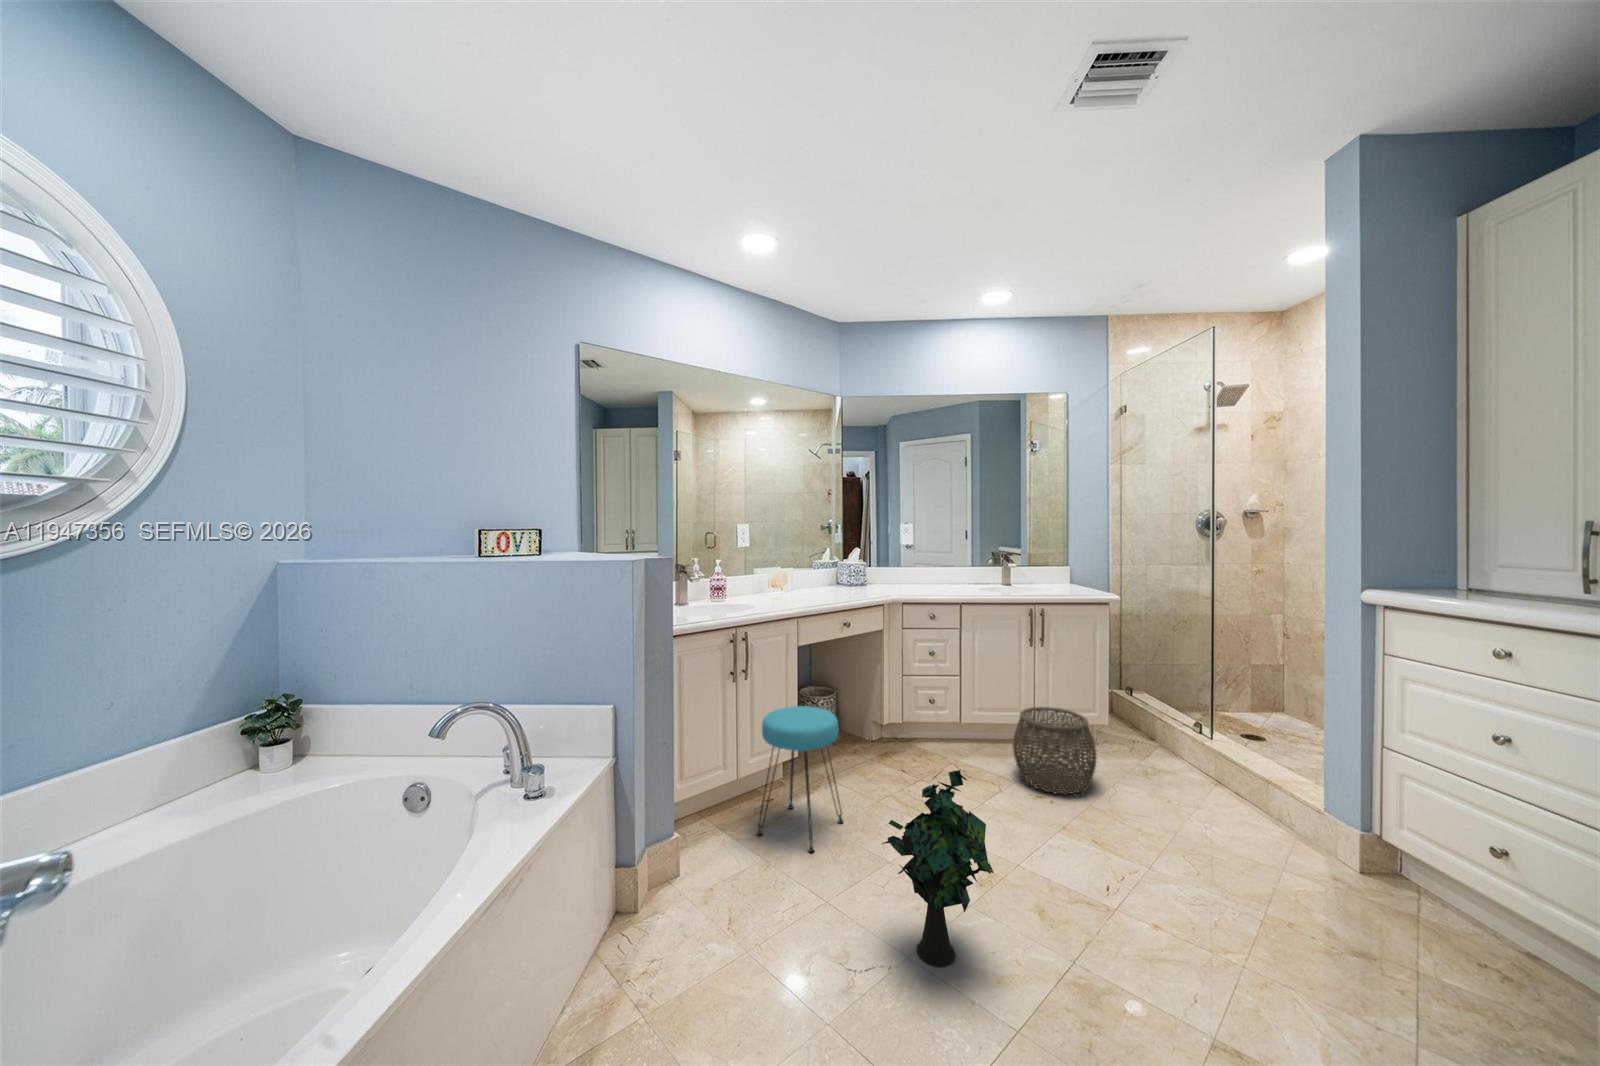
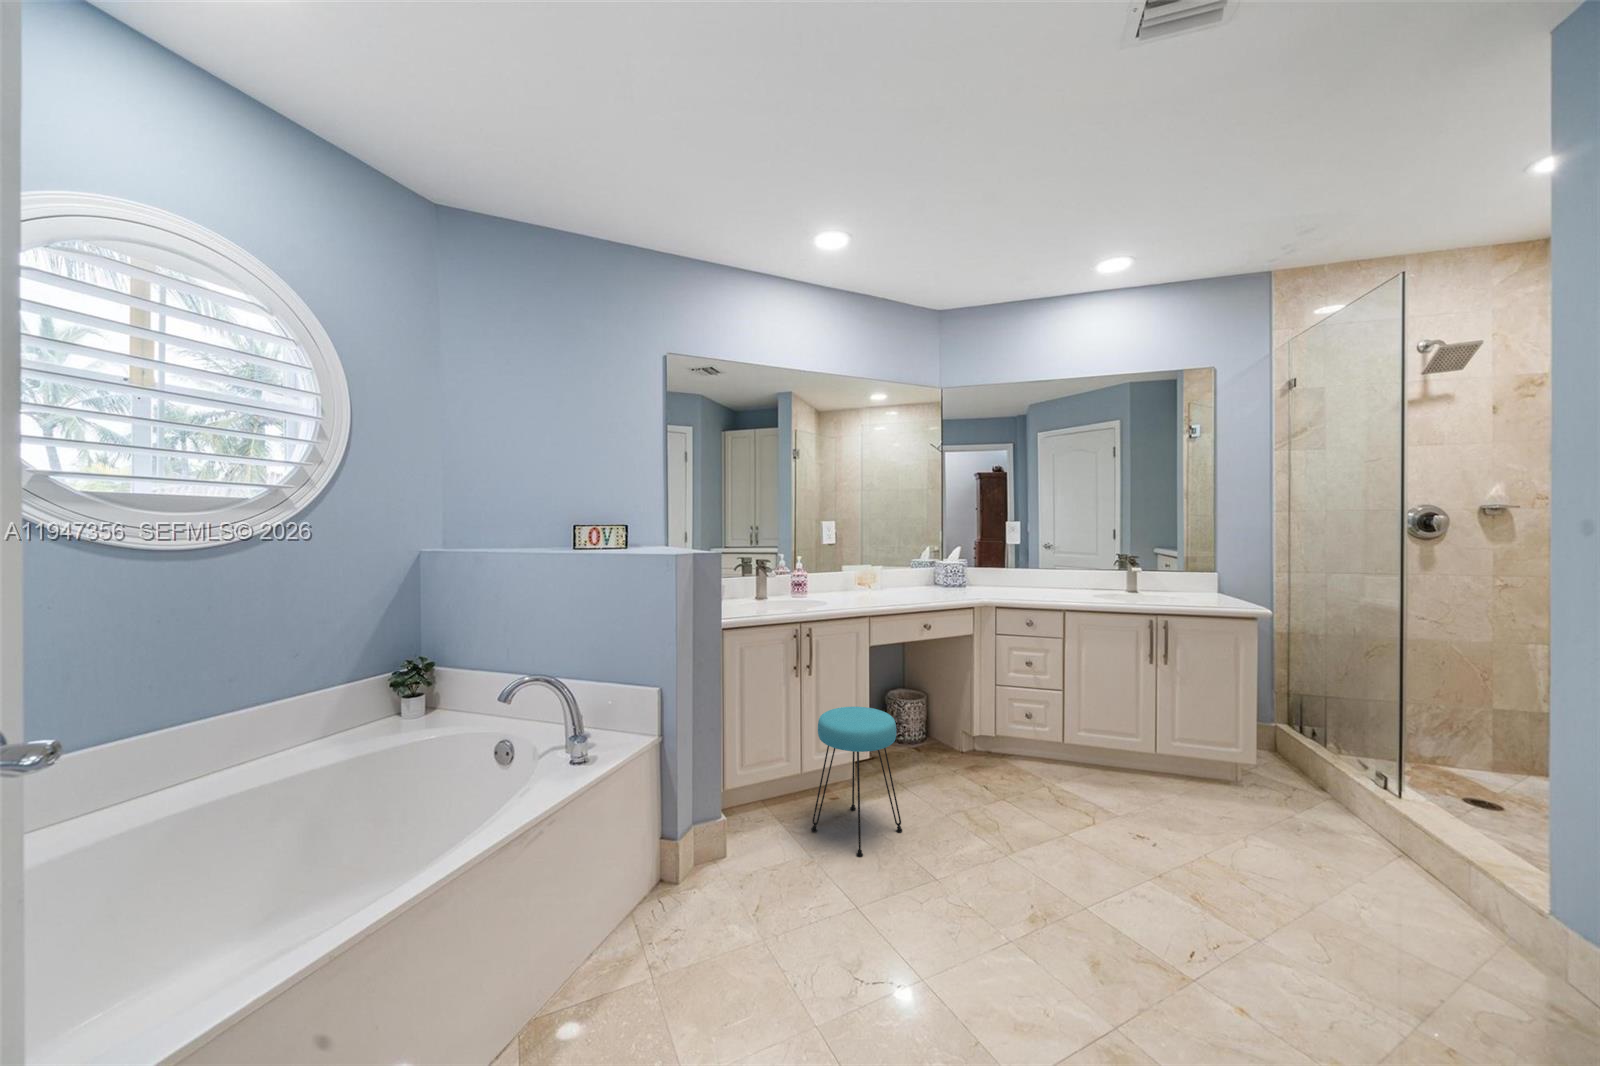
woven basket: present [1013,707,1097,795] -> none [1114,734,1221,842]
decorative plant: present [882,770,994,967] -> none [898,785,1020,995]

